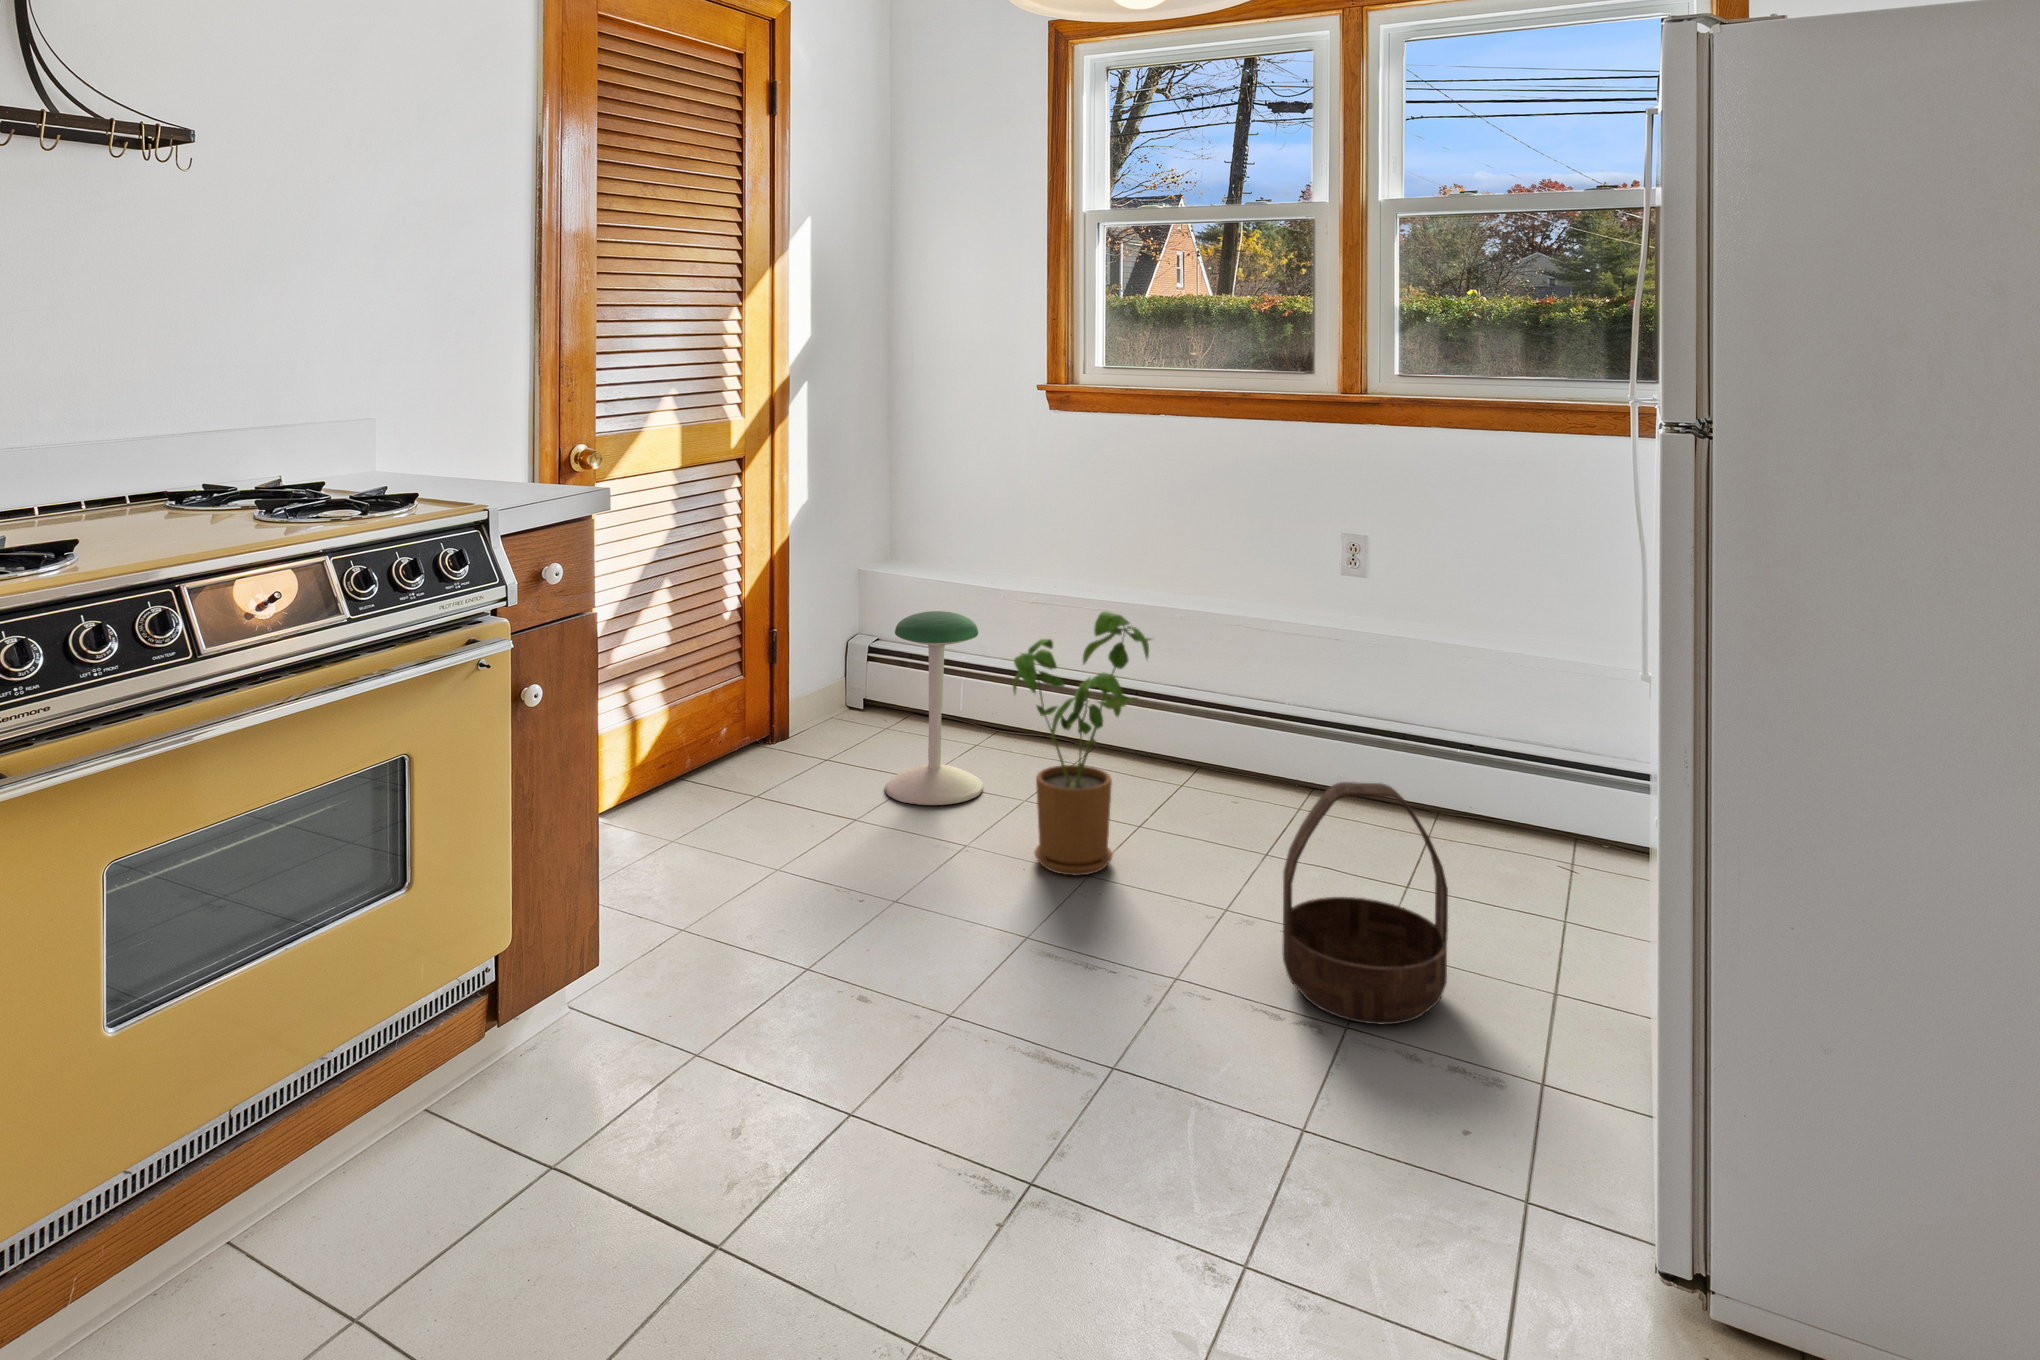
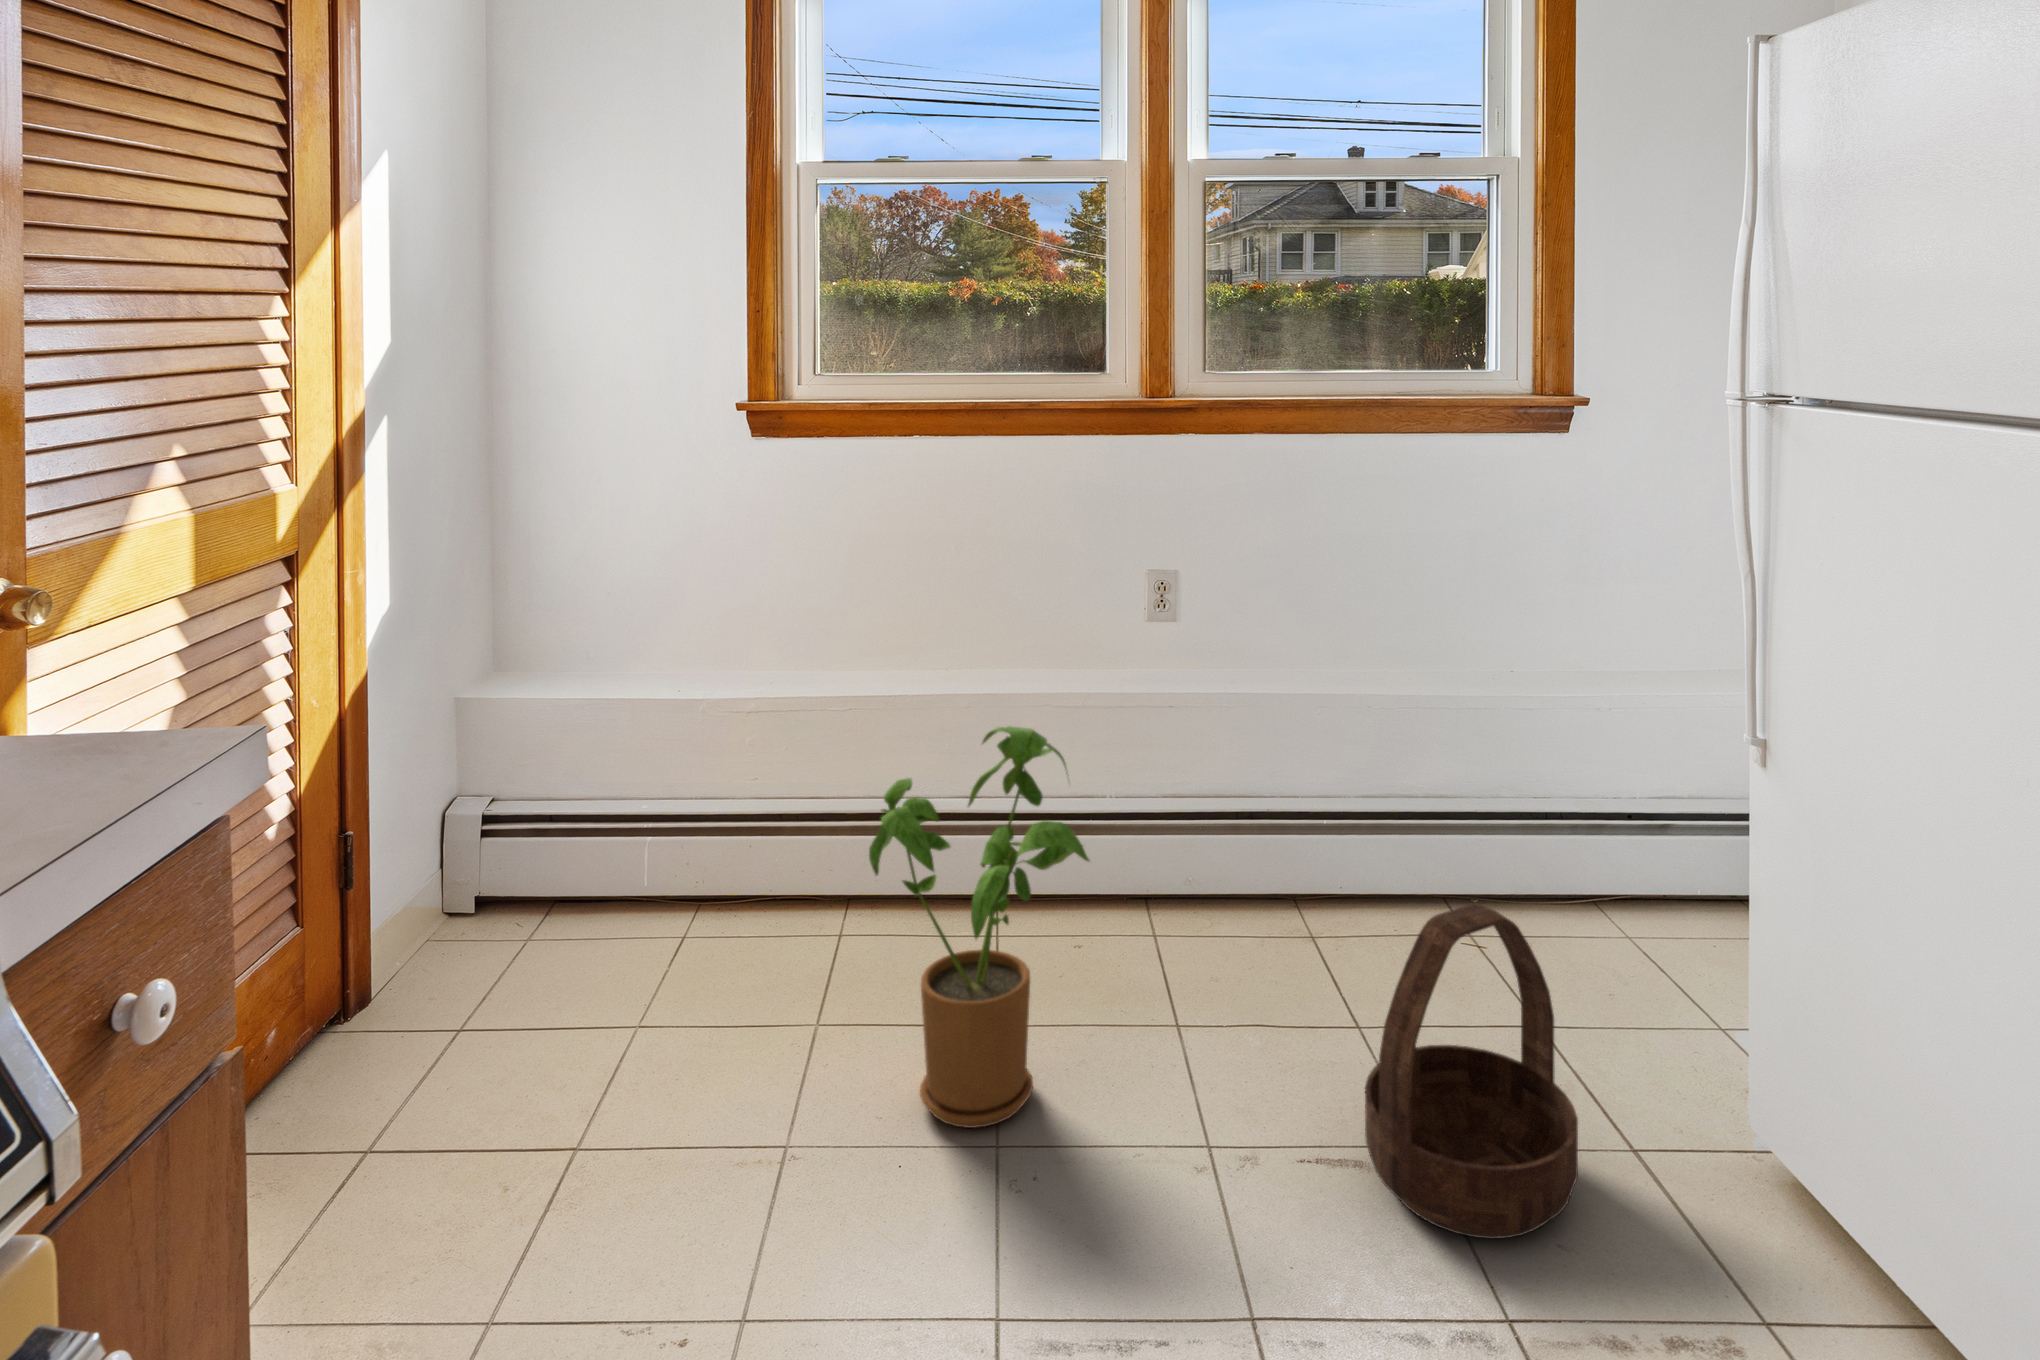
stool: present [885,611,983,805] -> none [602,755,758,1072]

